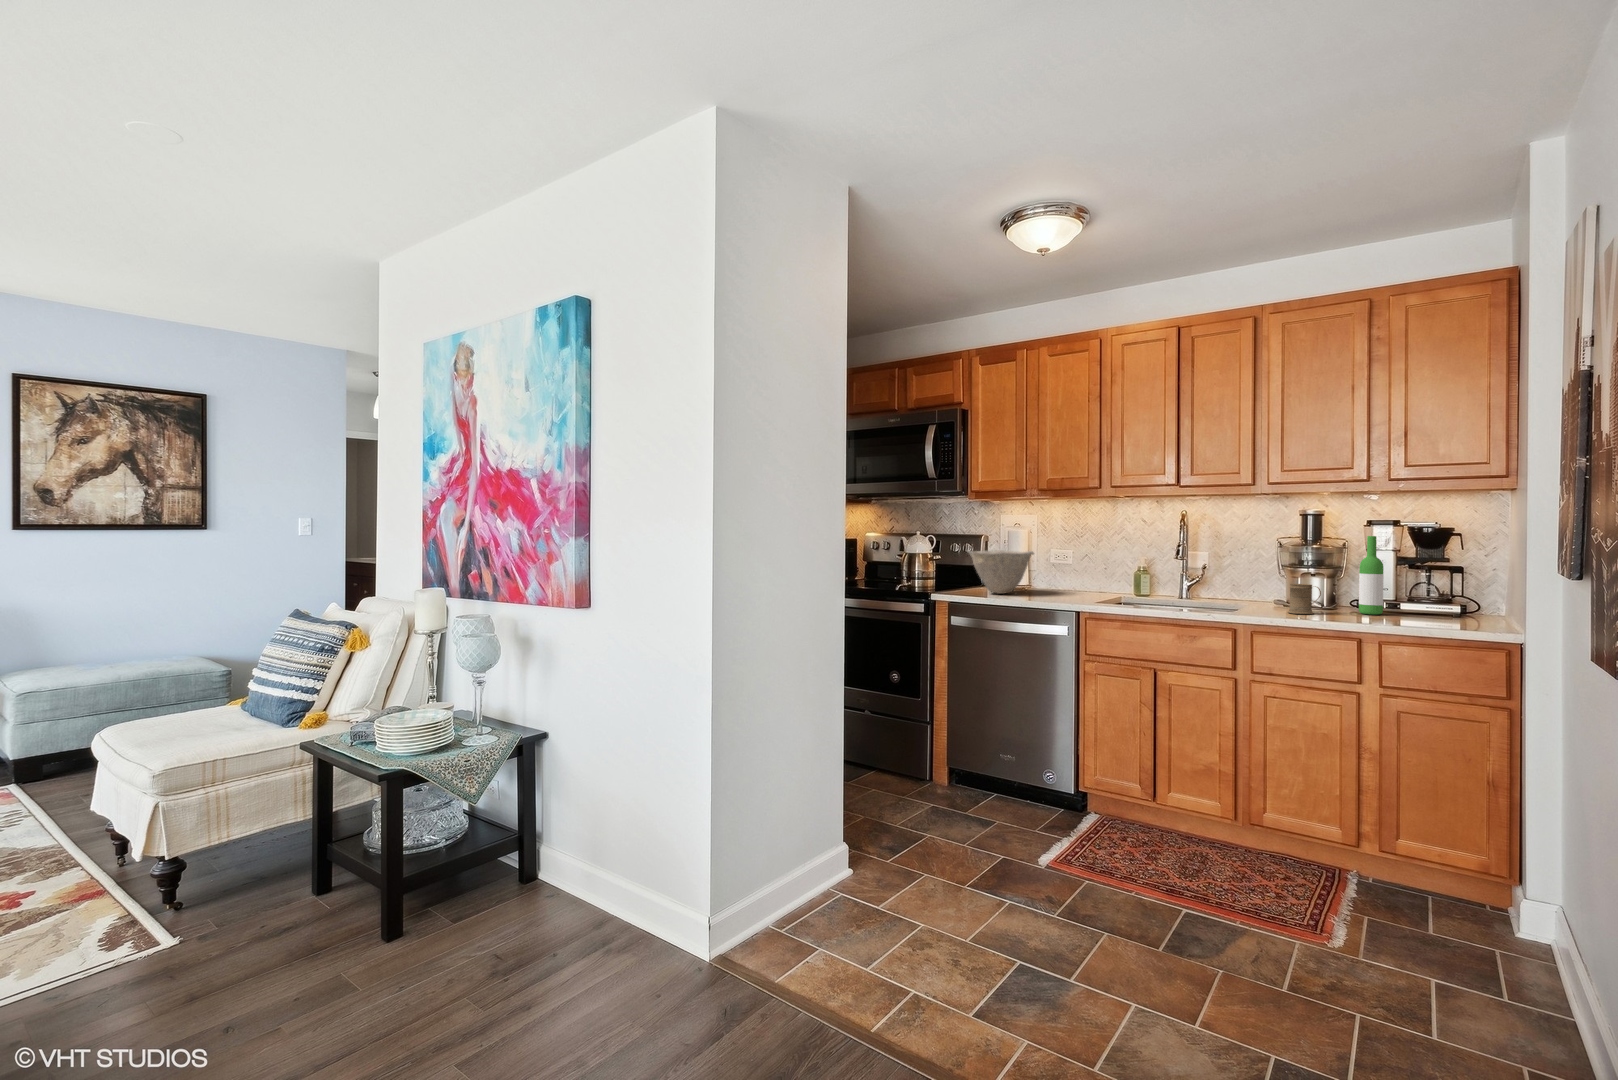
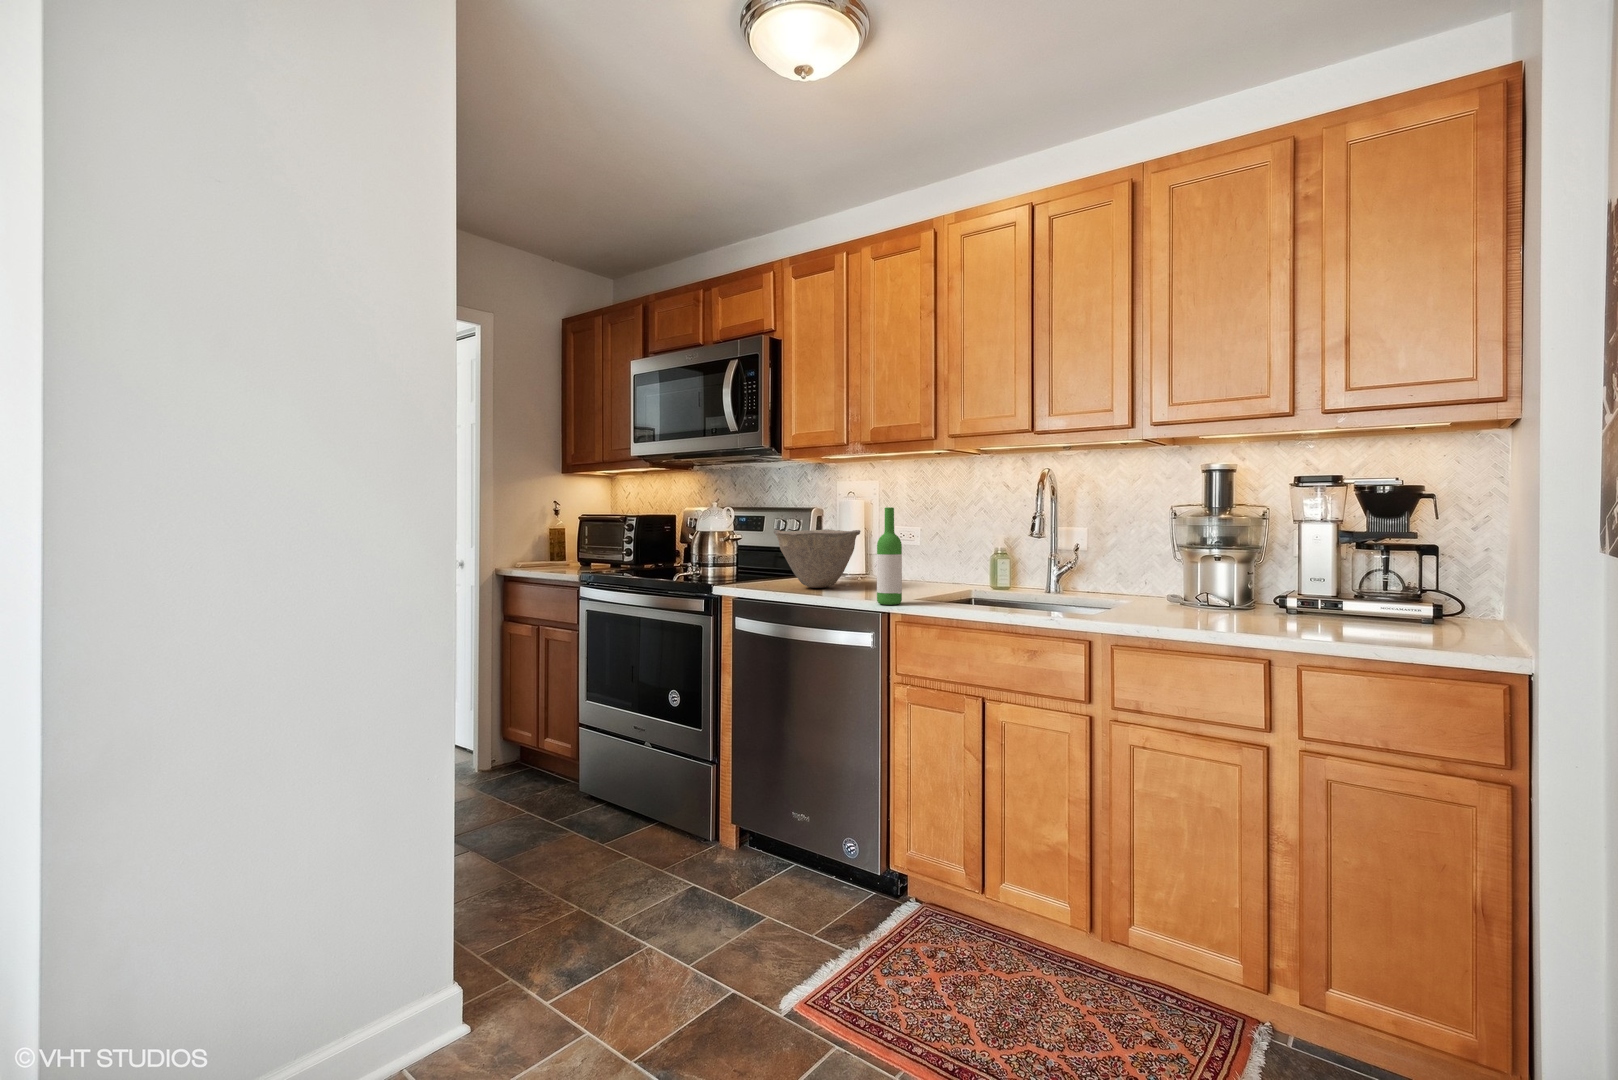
wine bottle: present [1359,536,1384,615] -> present [877,507,902,605]
mug: present [1288,584,1321,614] -> none [1174,573,1221,619]

